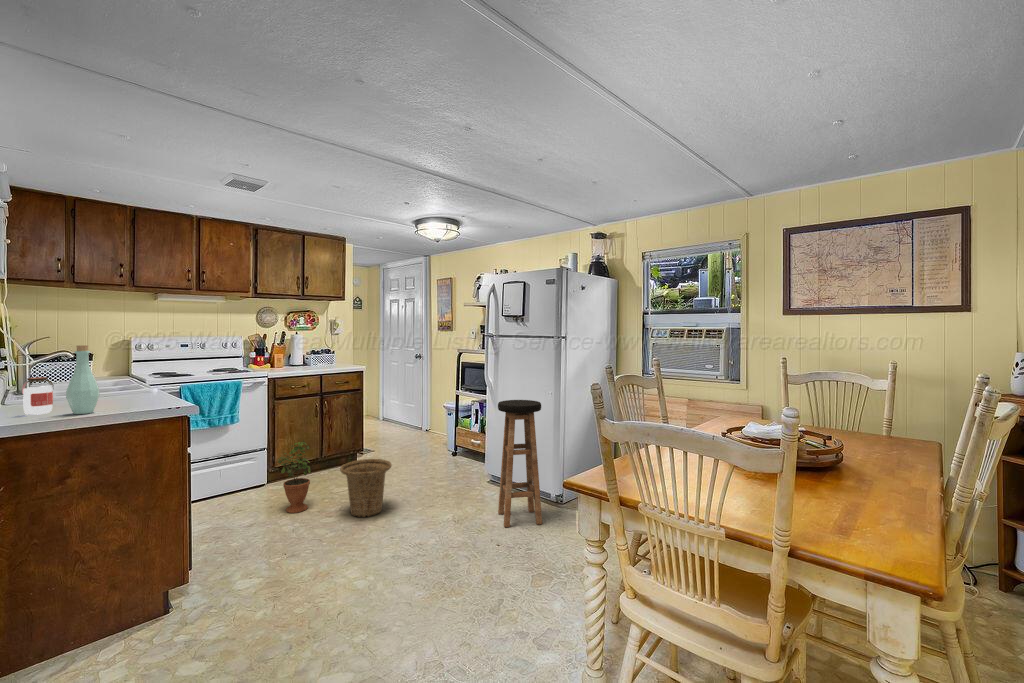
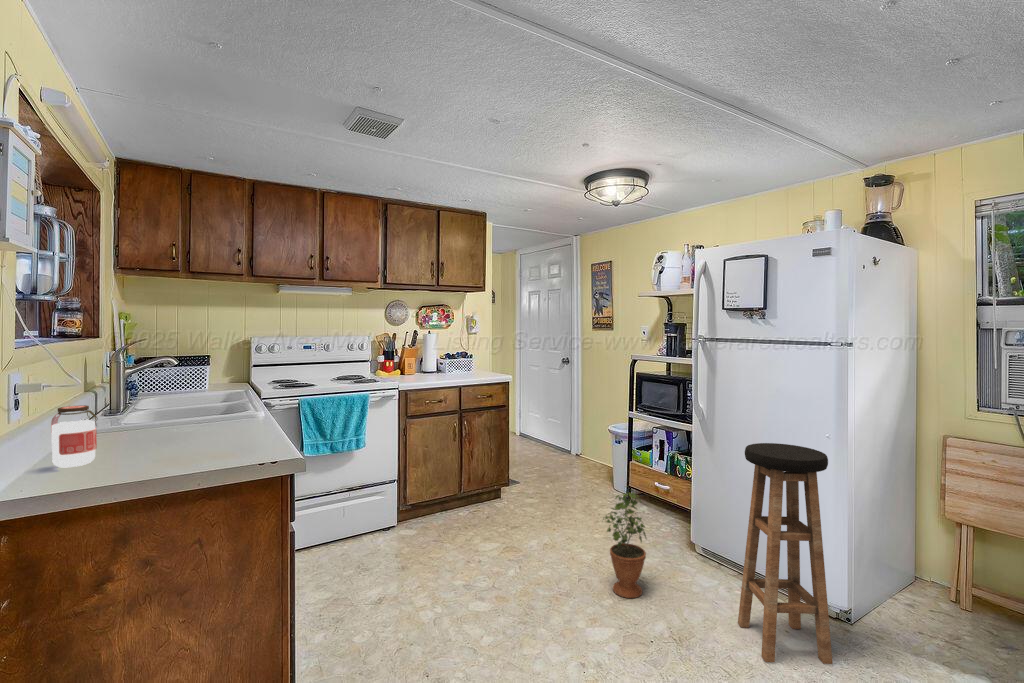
bottle: present [66,345,100,414] -> none [105,356,157,471]
potted plant: present [278,440,311,513] -> present [605,489,646,598]
basket: present [340,459,392,517] -> none [495,513,567,604]

